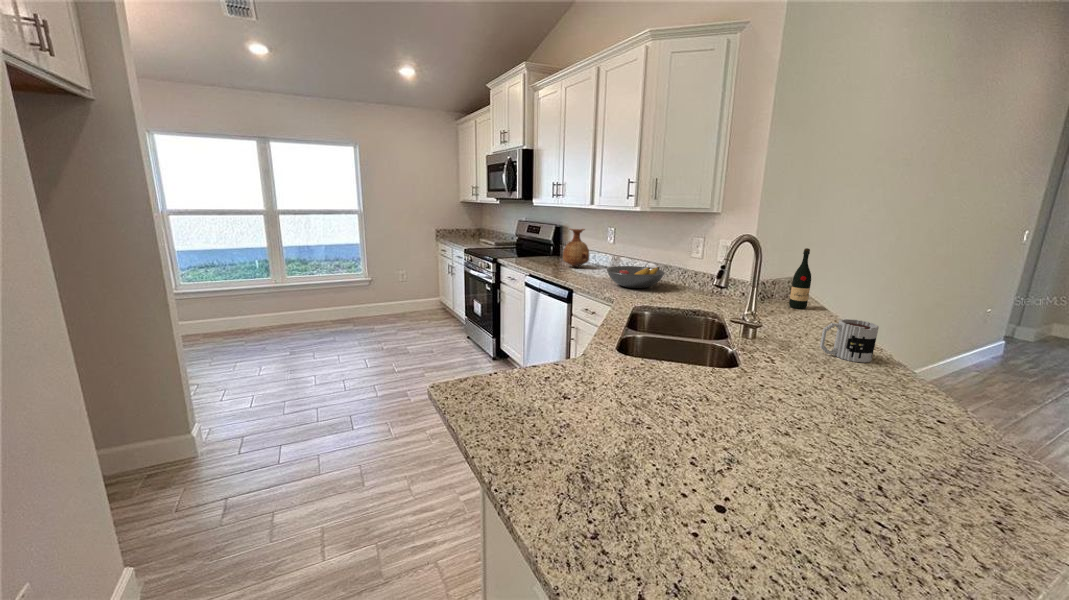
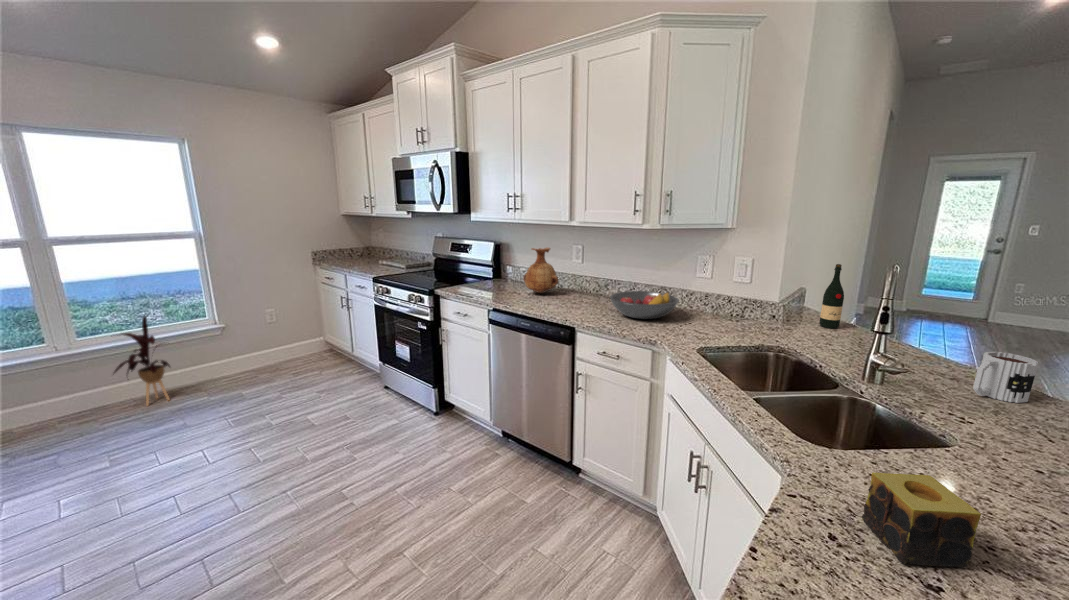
house plant: none [301,265,336,327] -> present [114,316,170,406]
candle: none [572,345,619,396] -> present [862,472,981,568]

